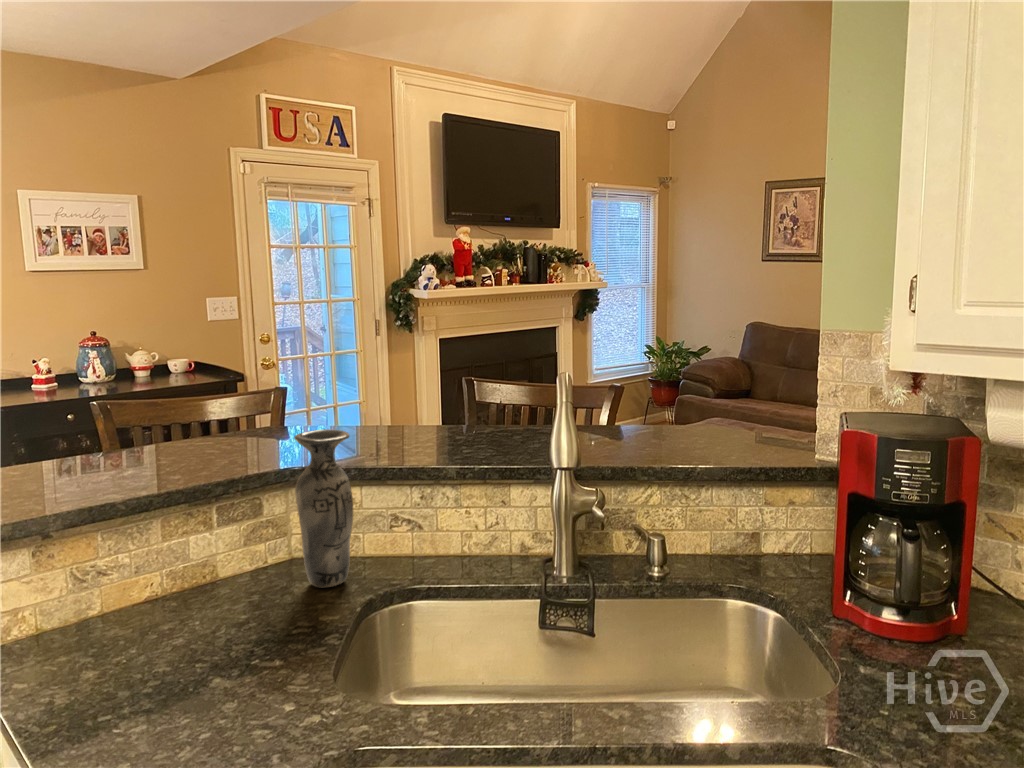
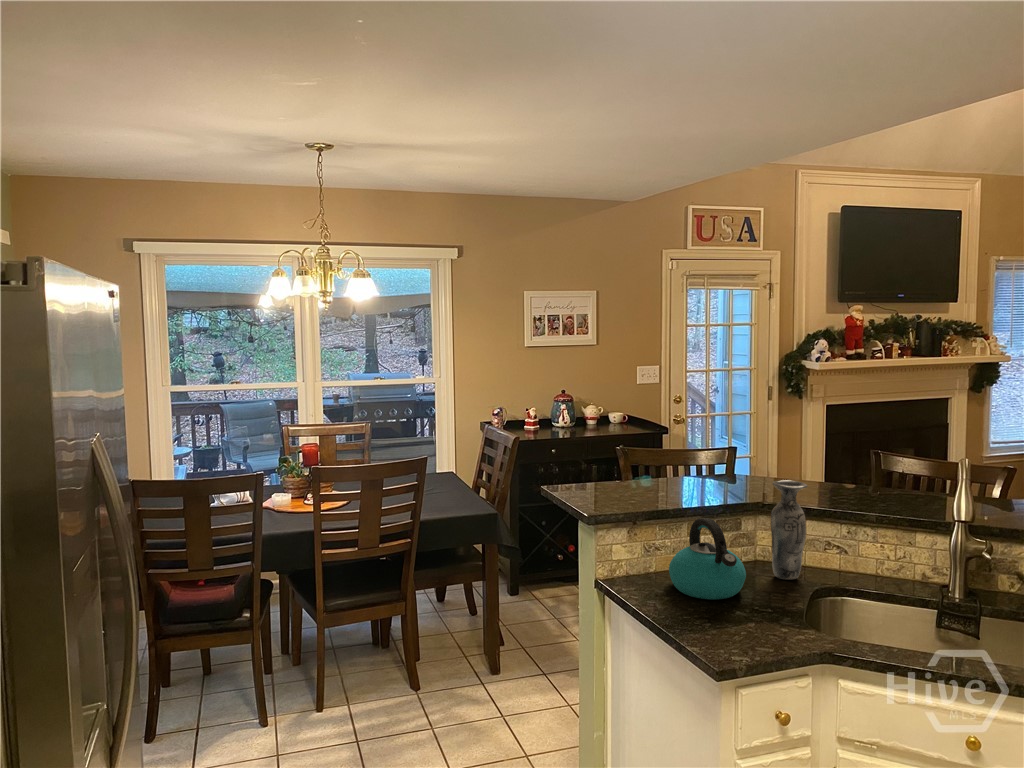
kettle: none [105,510,249,659] -> present [669,518,746,600]

